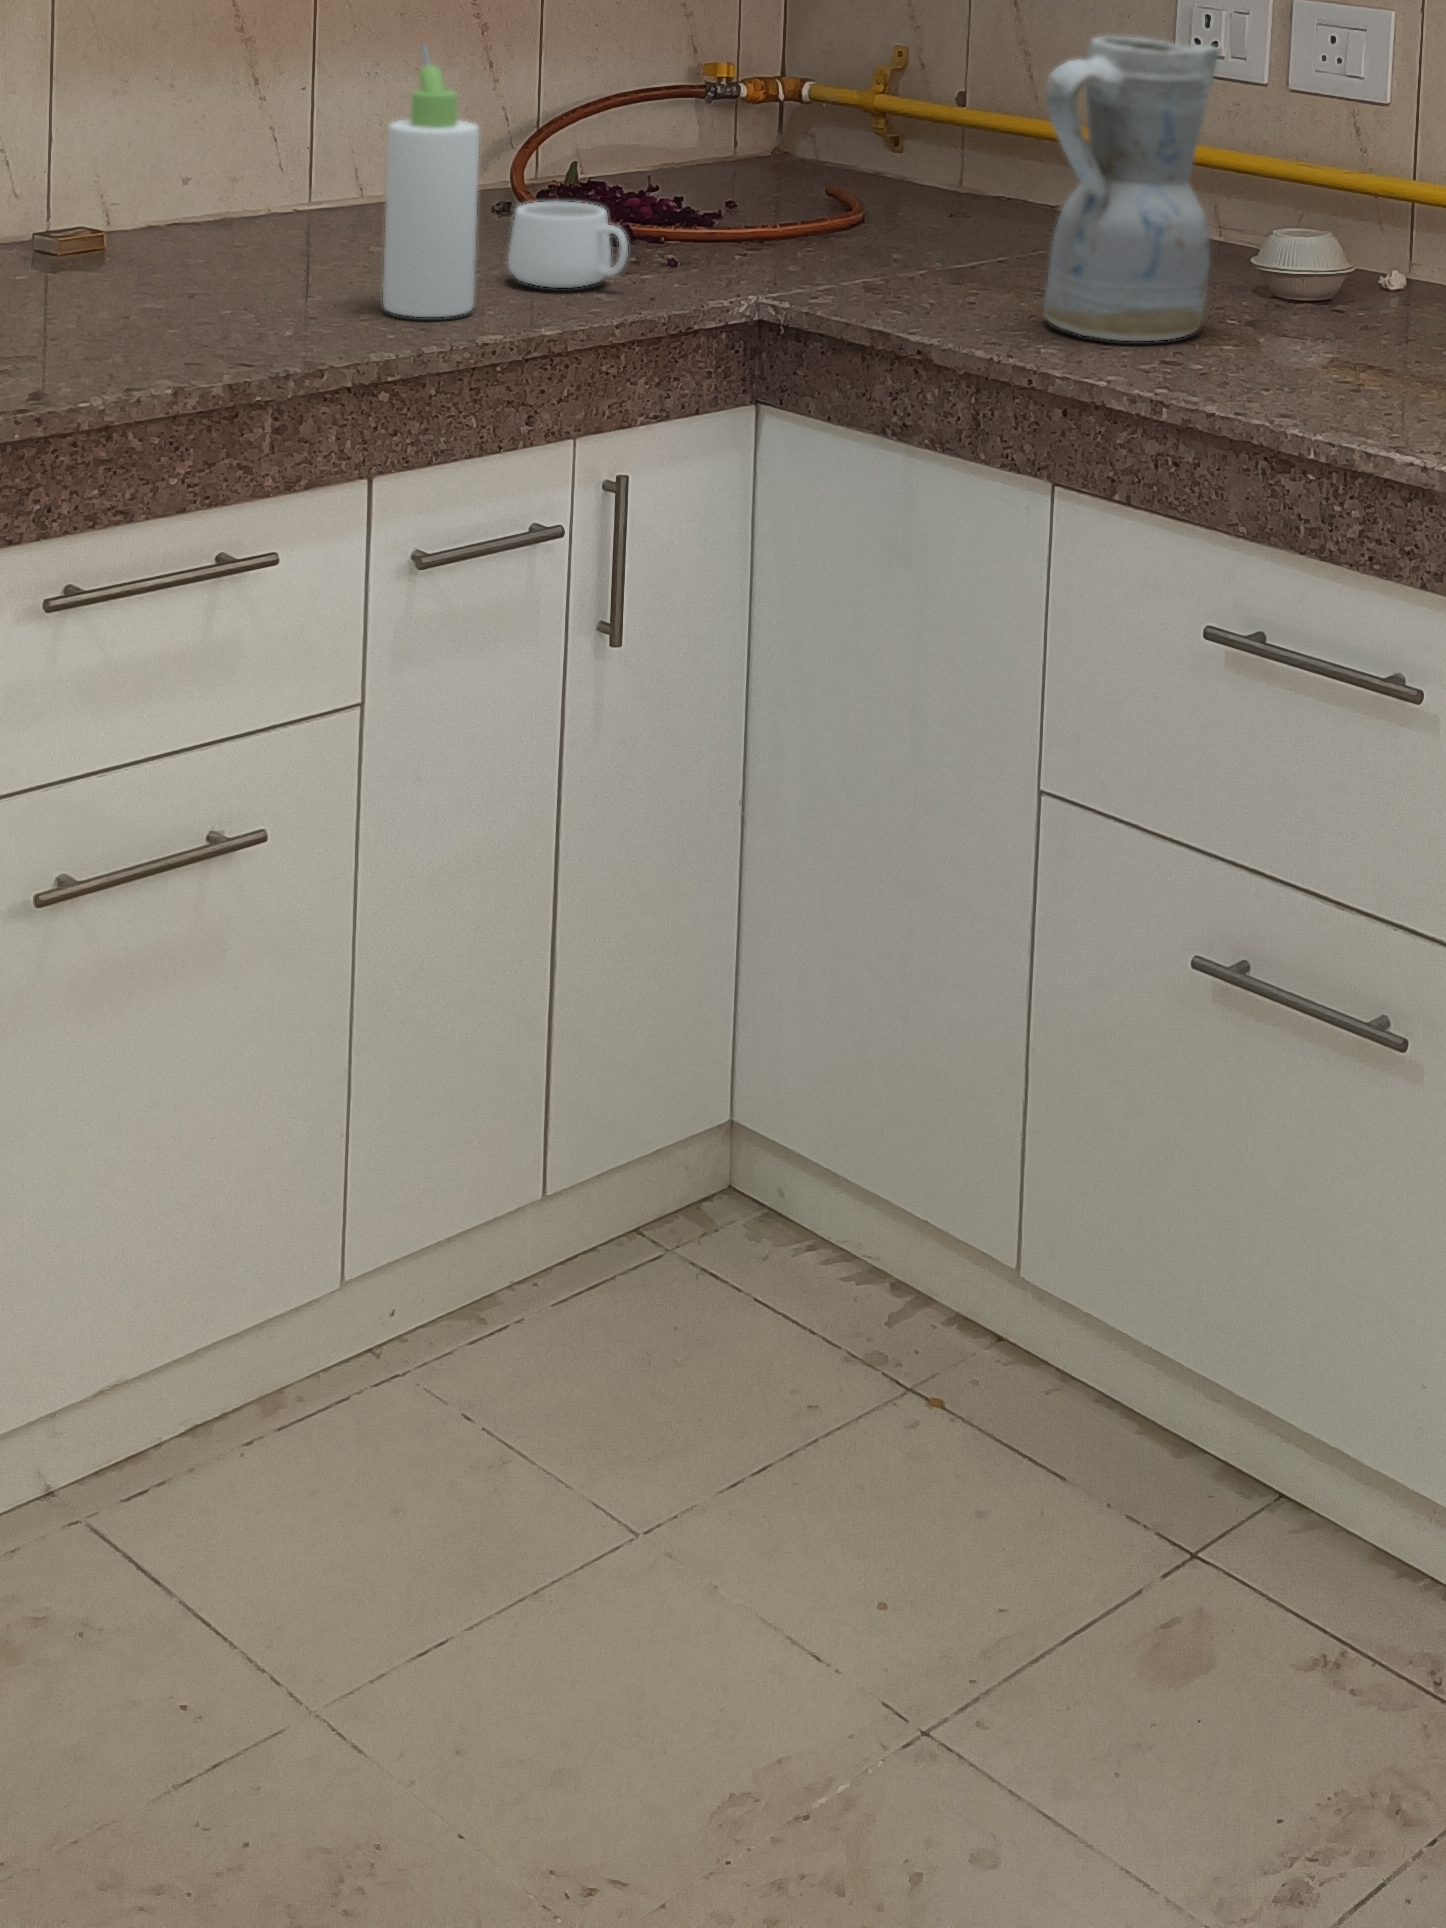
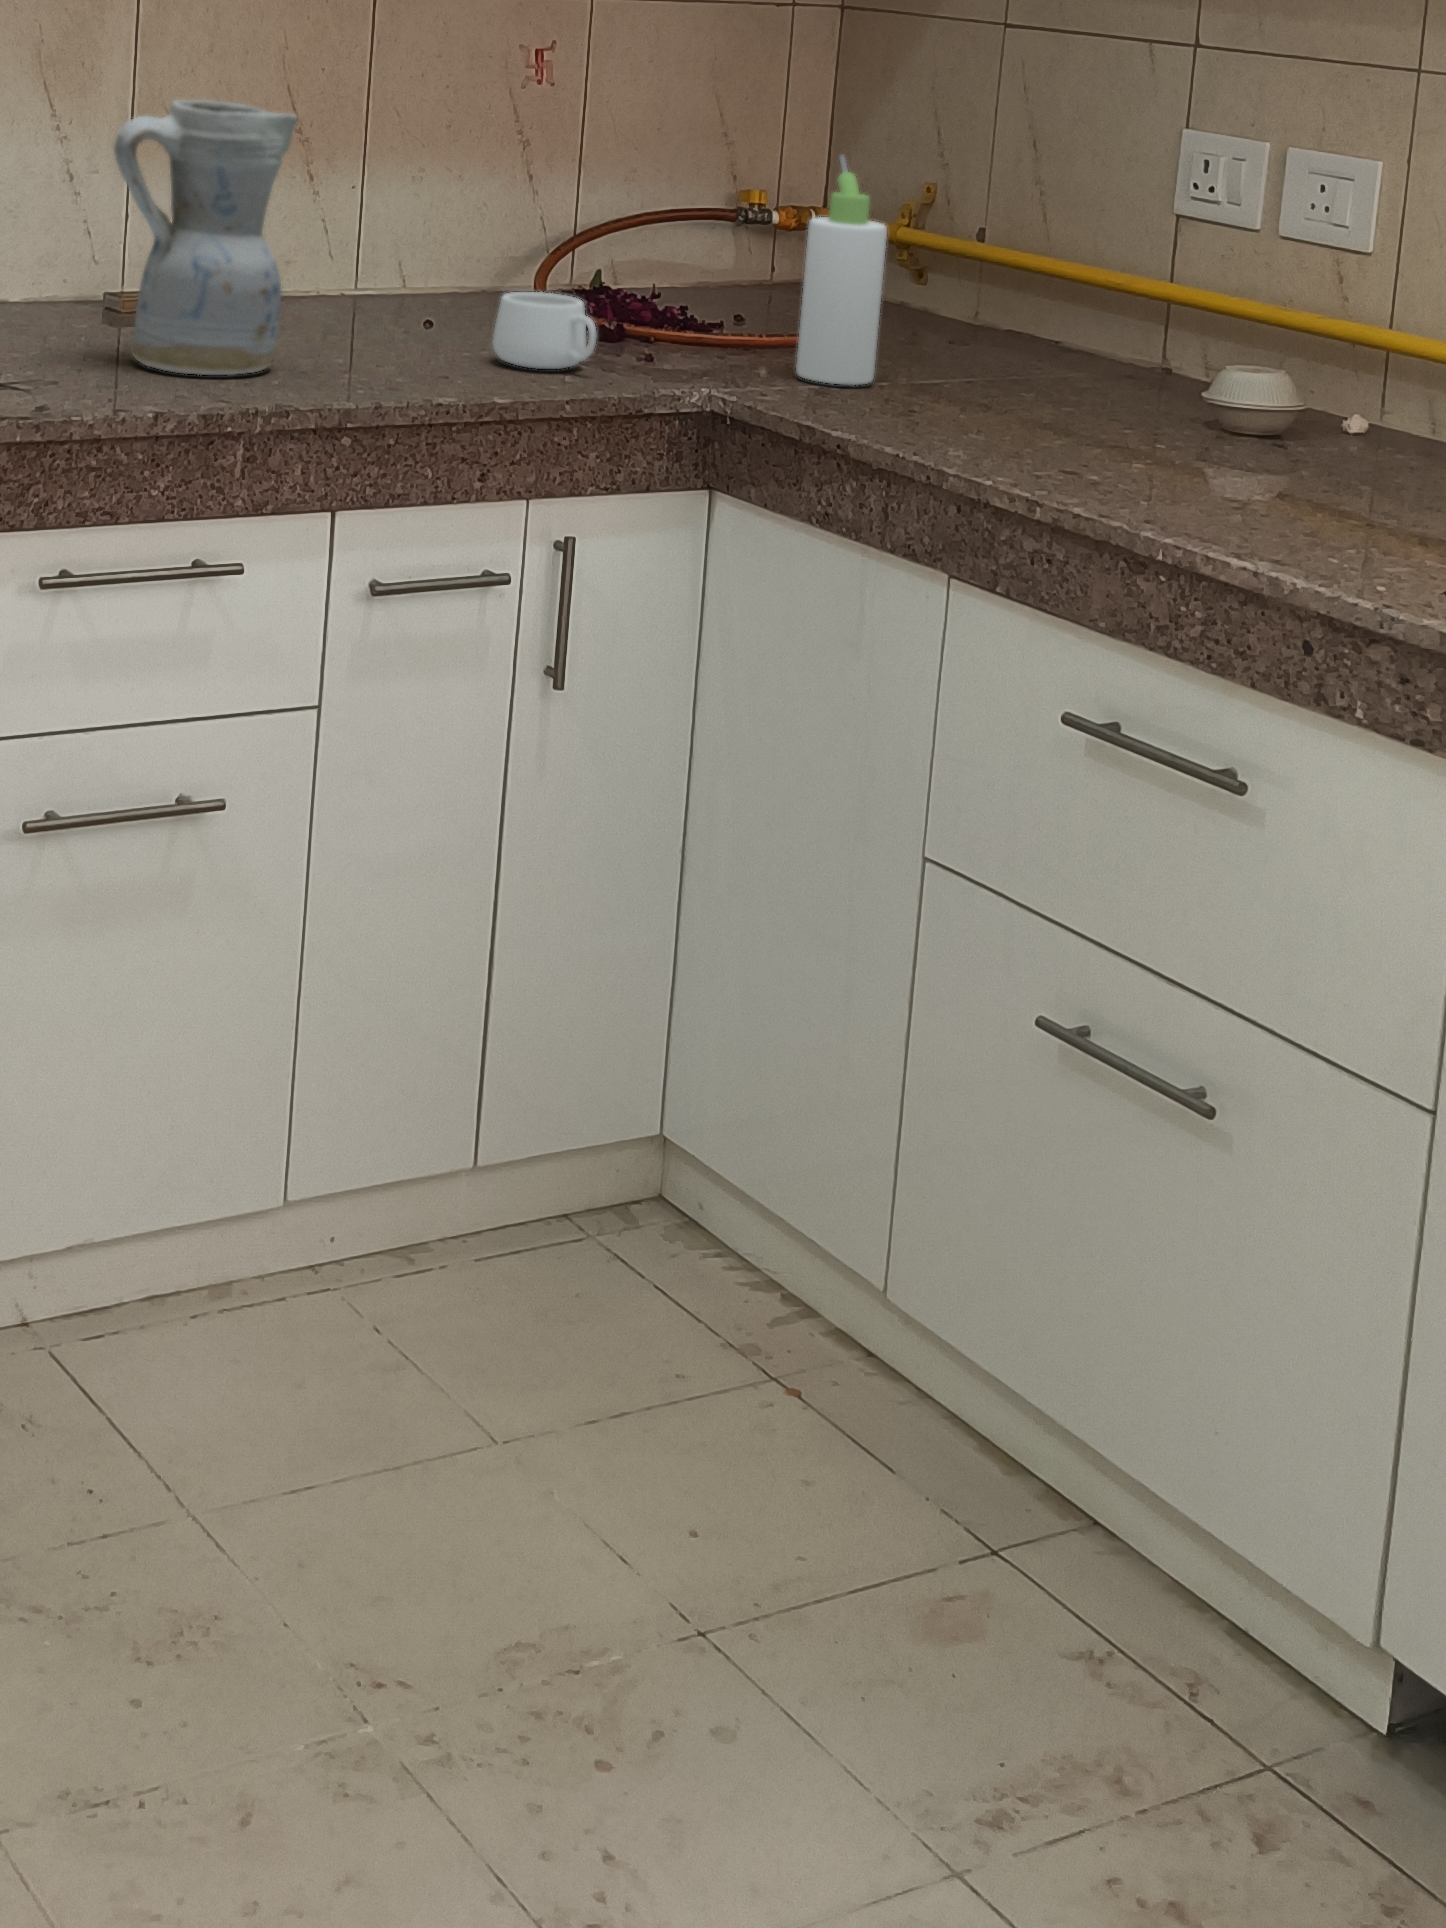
ceramic pitcher: present [1043,36,1219,341] -> present [114,100,297,375]
bottle: present [383,45,479,317] -> present [796,155,887,385]

